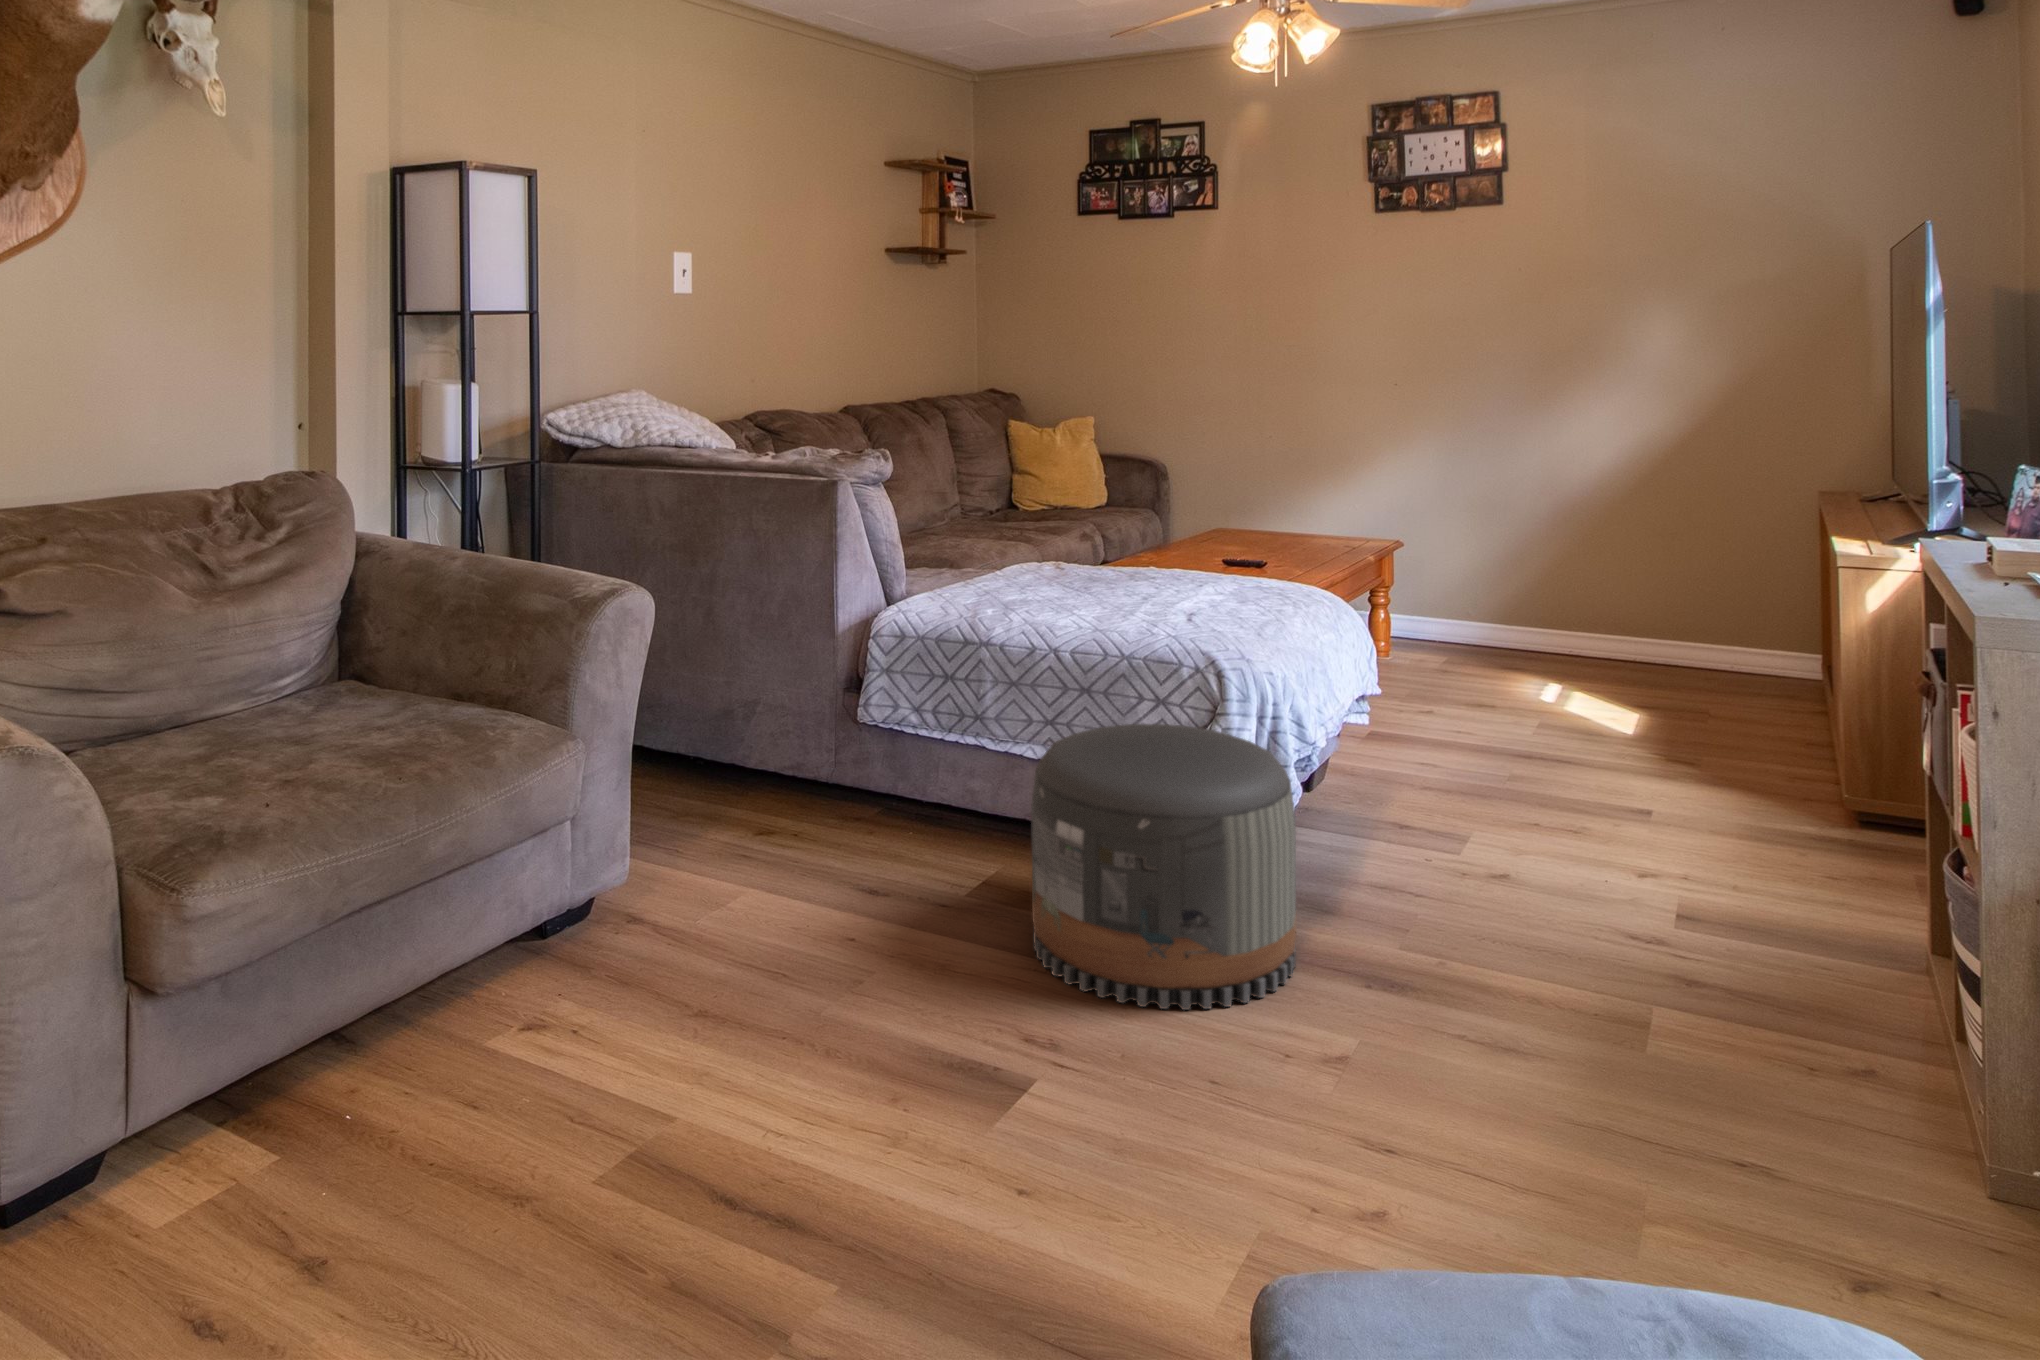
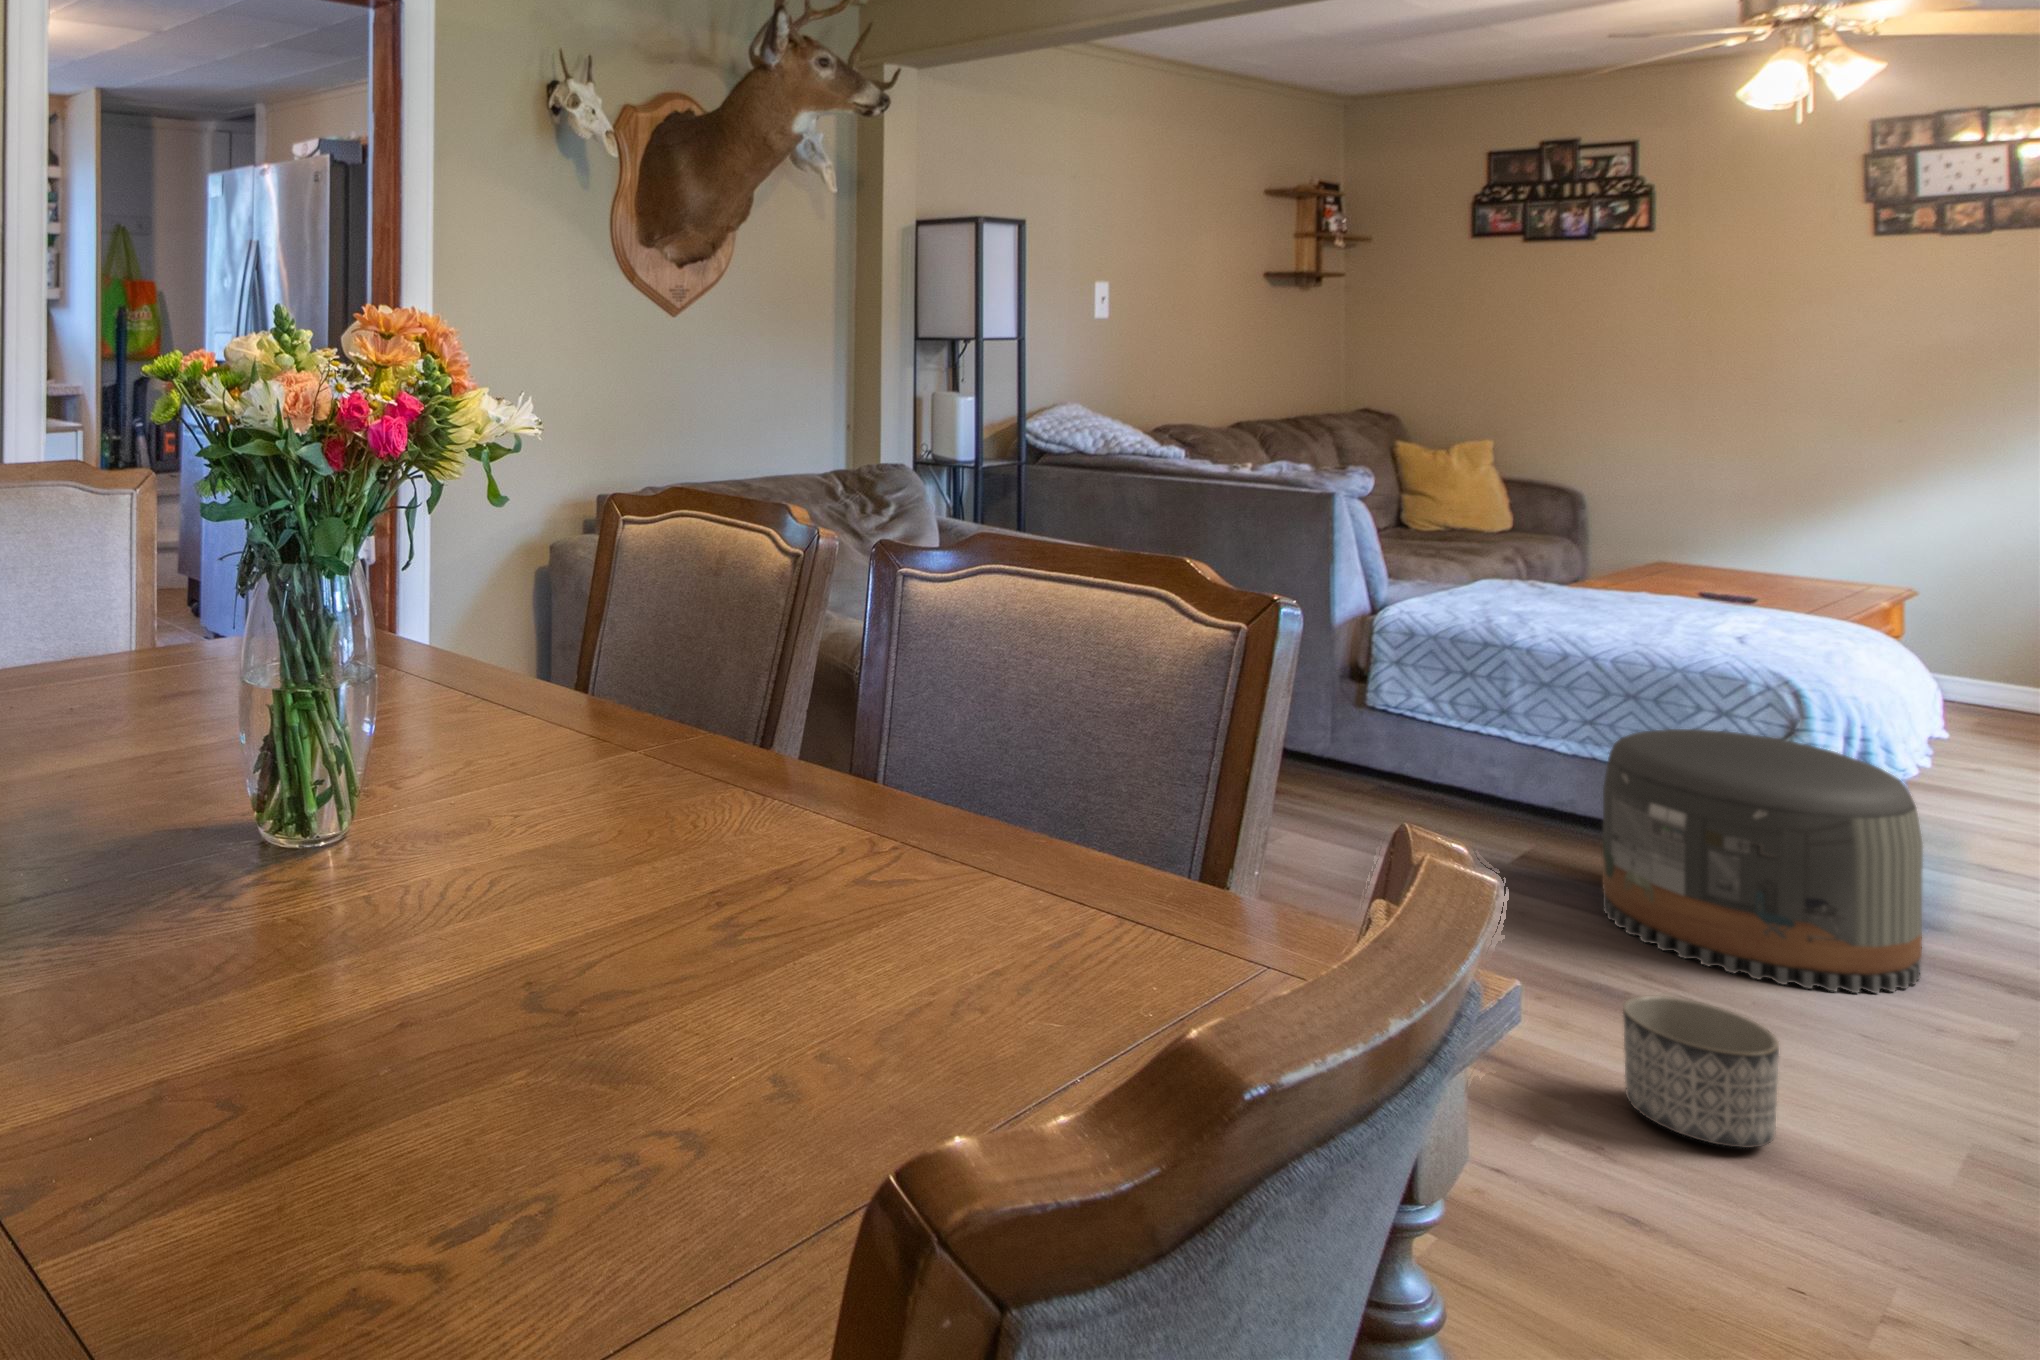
planter: none [915,1088,1060,1282] -> present [1623,996,1779,1148]

